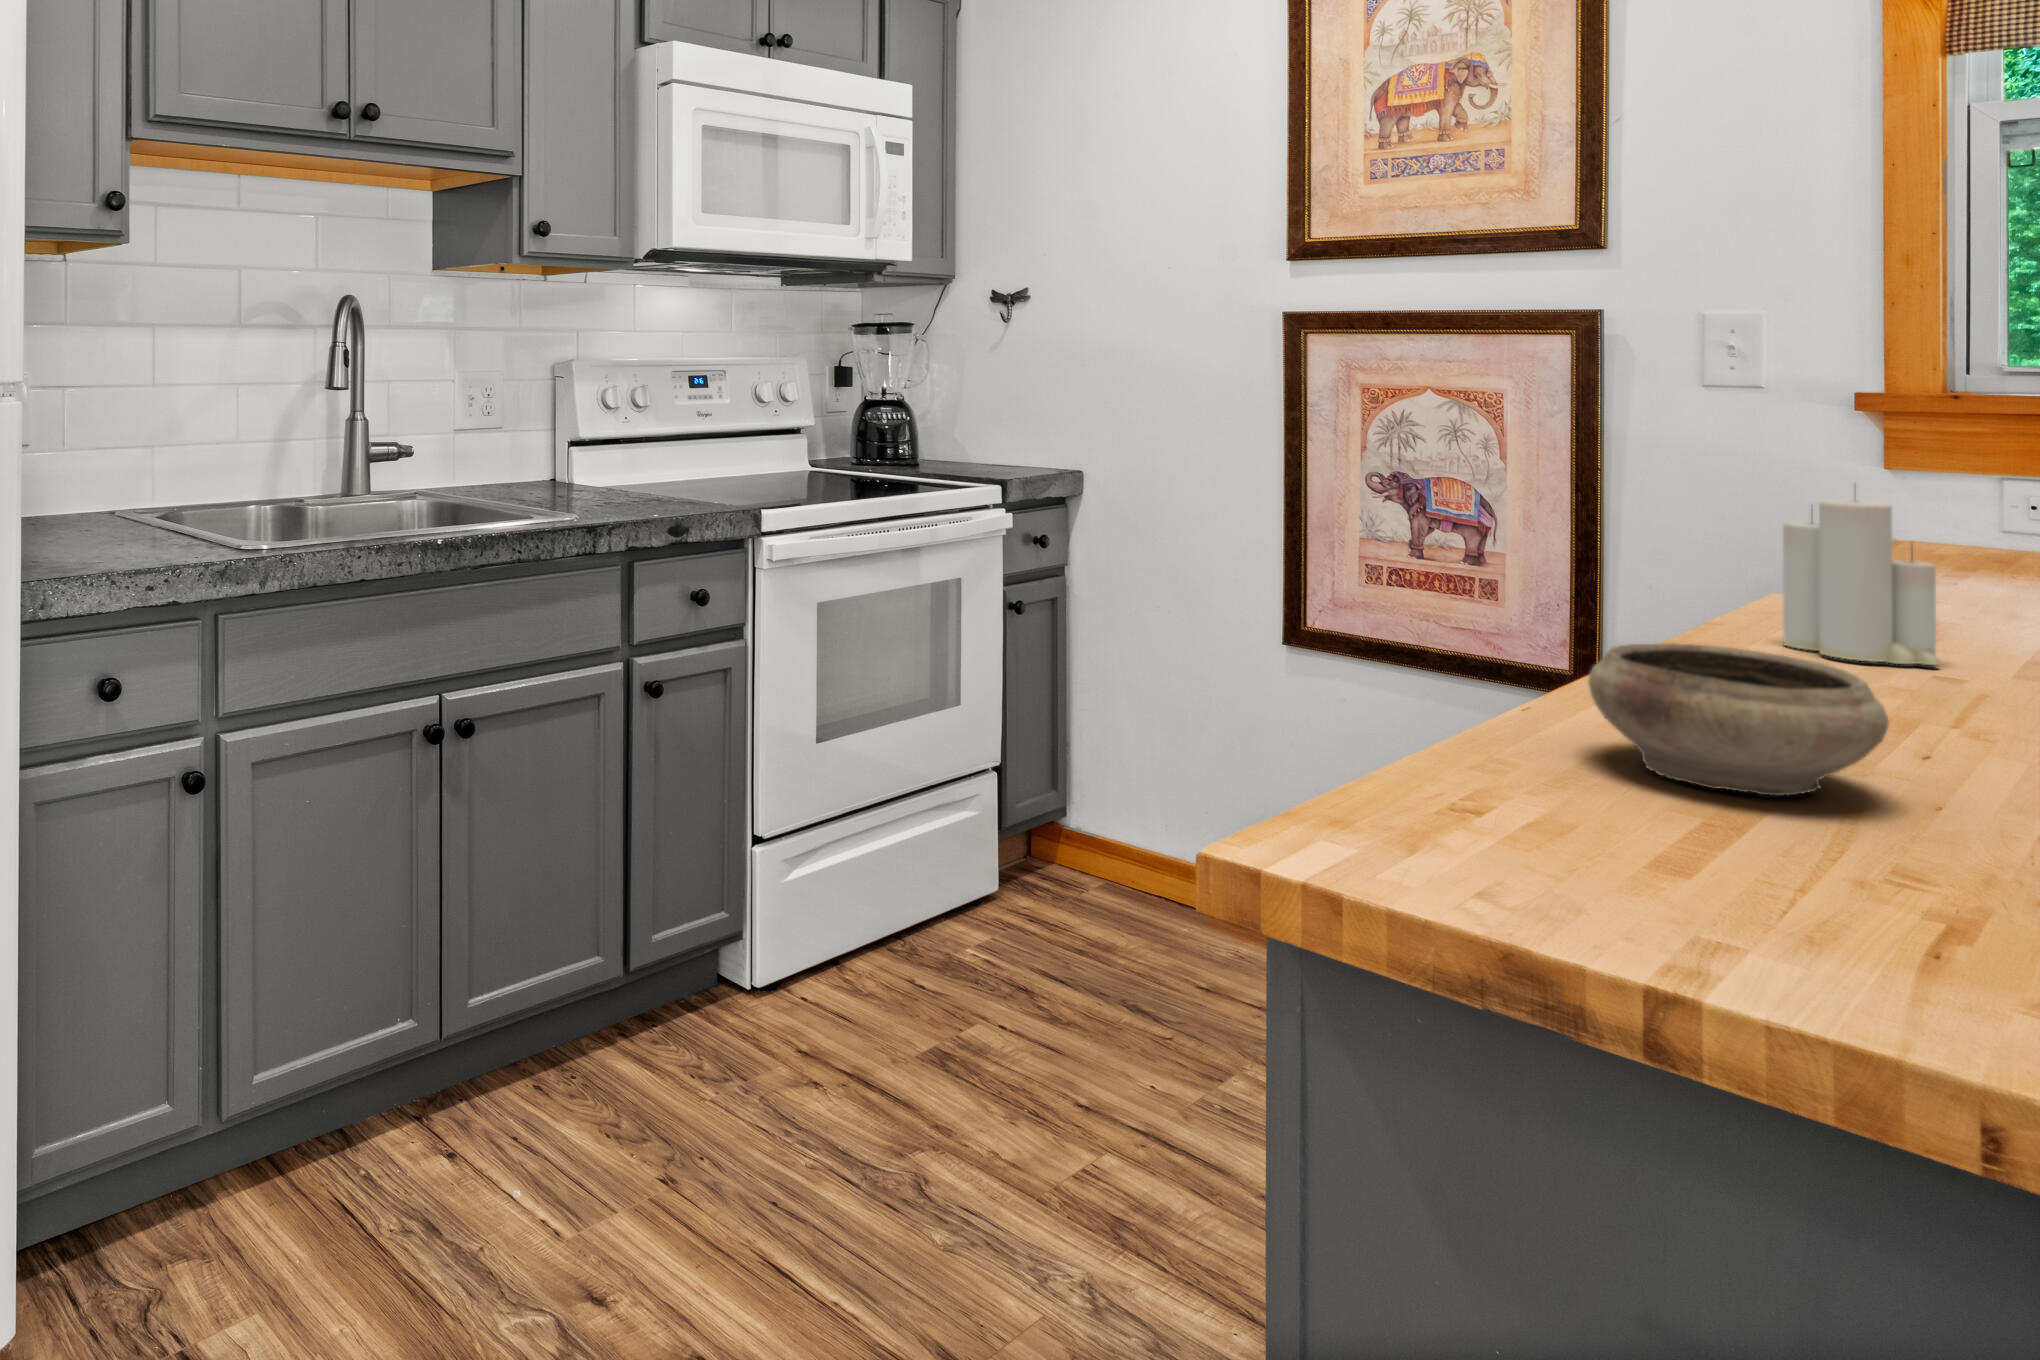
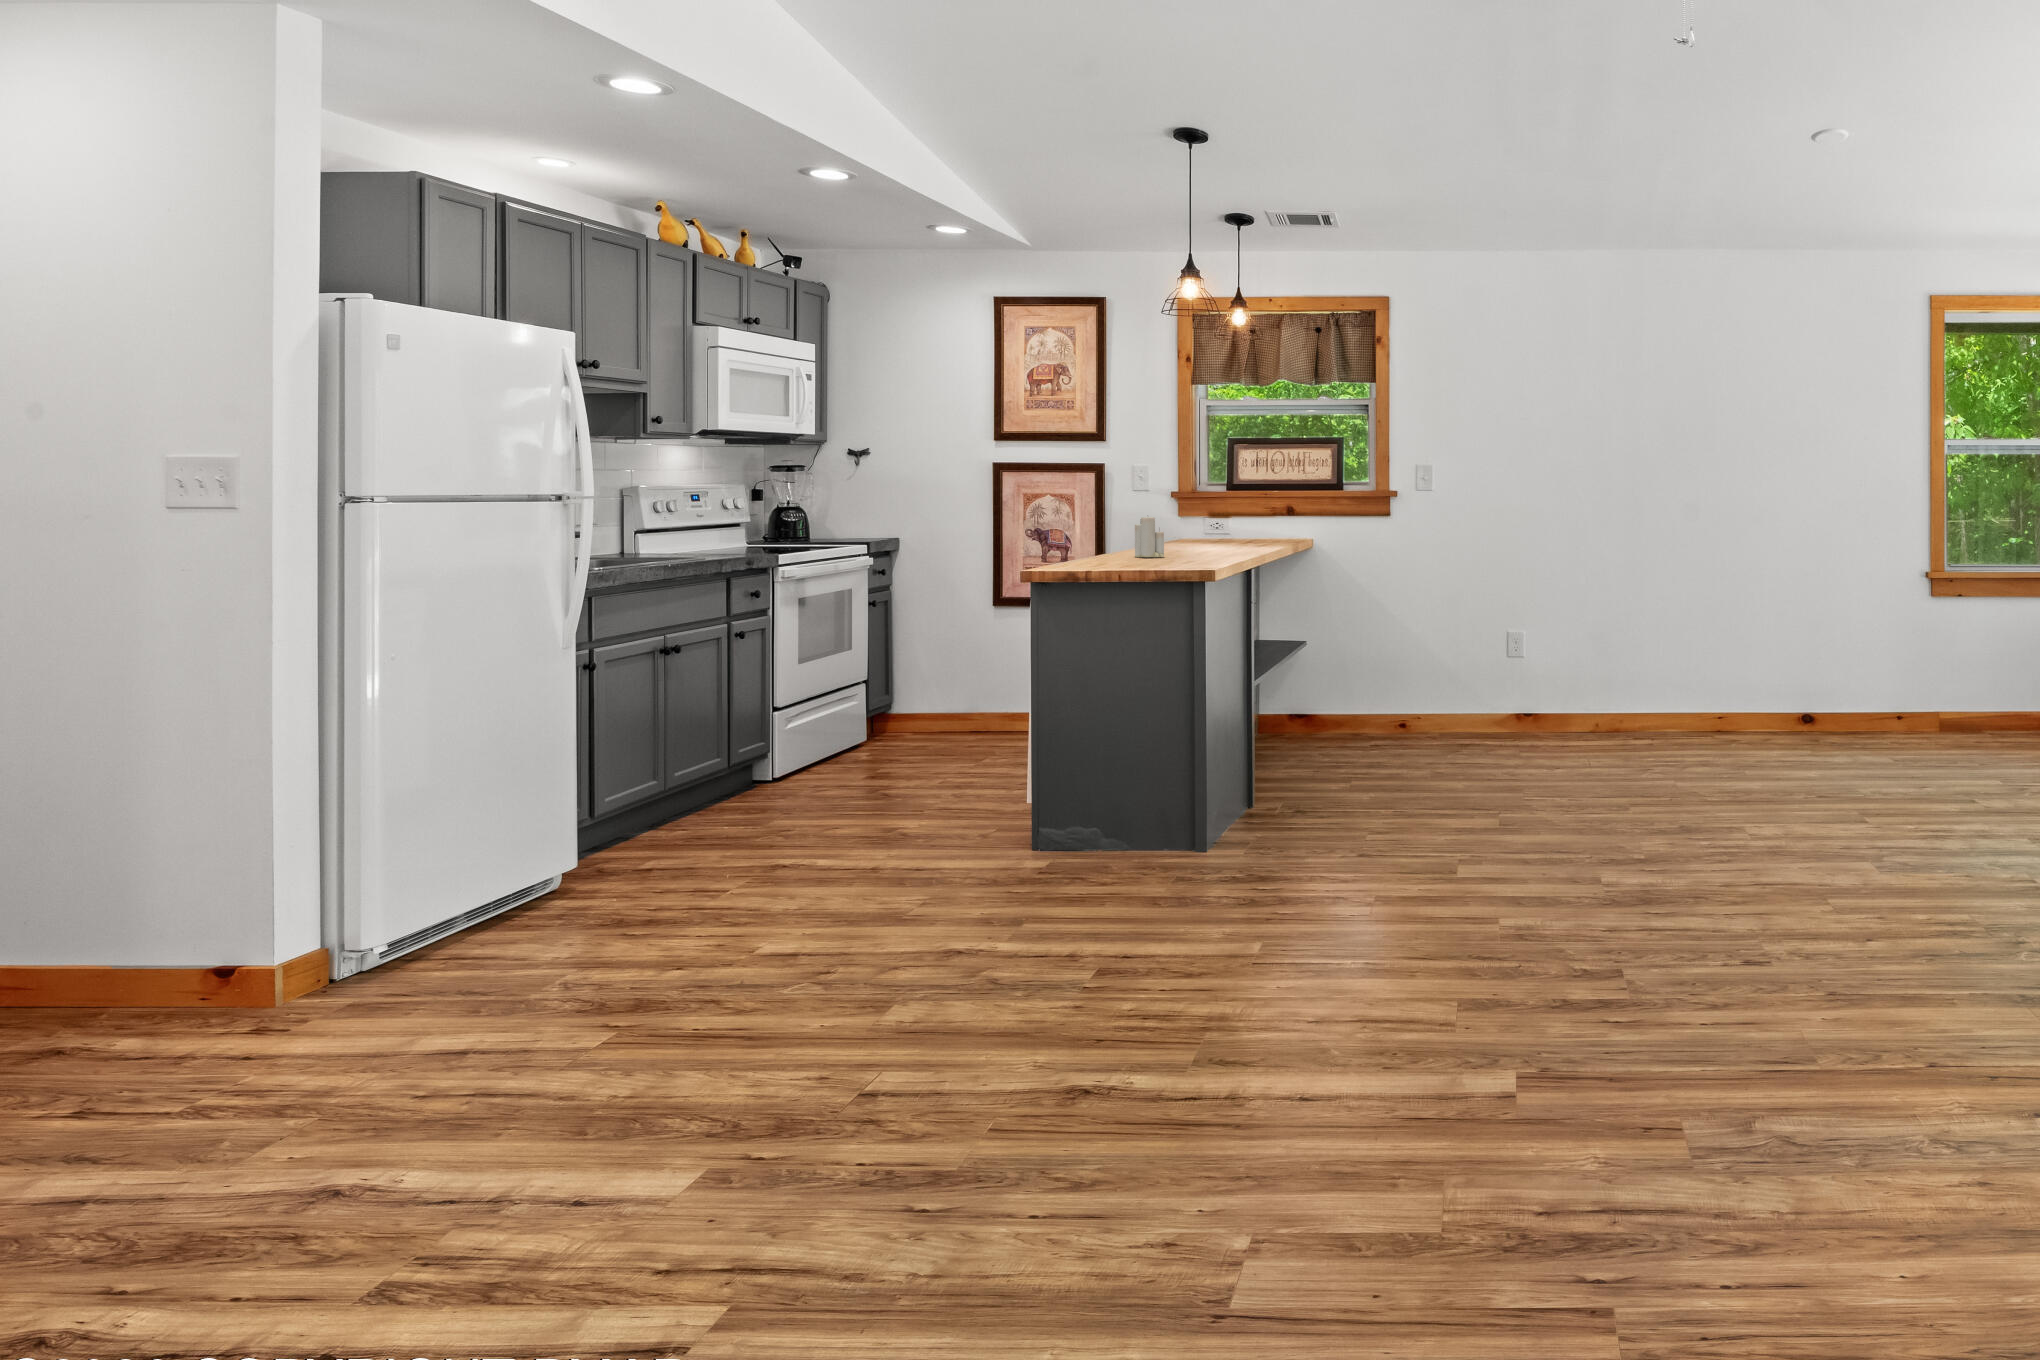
ceramic bowl: present [1589,643,1889,796] -> none [1084,543,1133,569]

